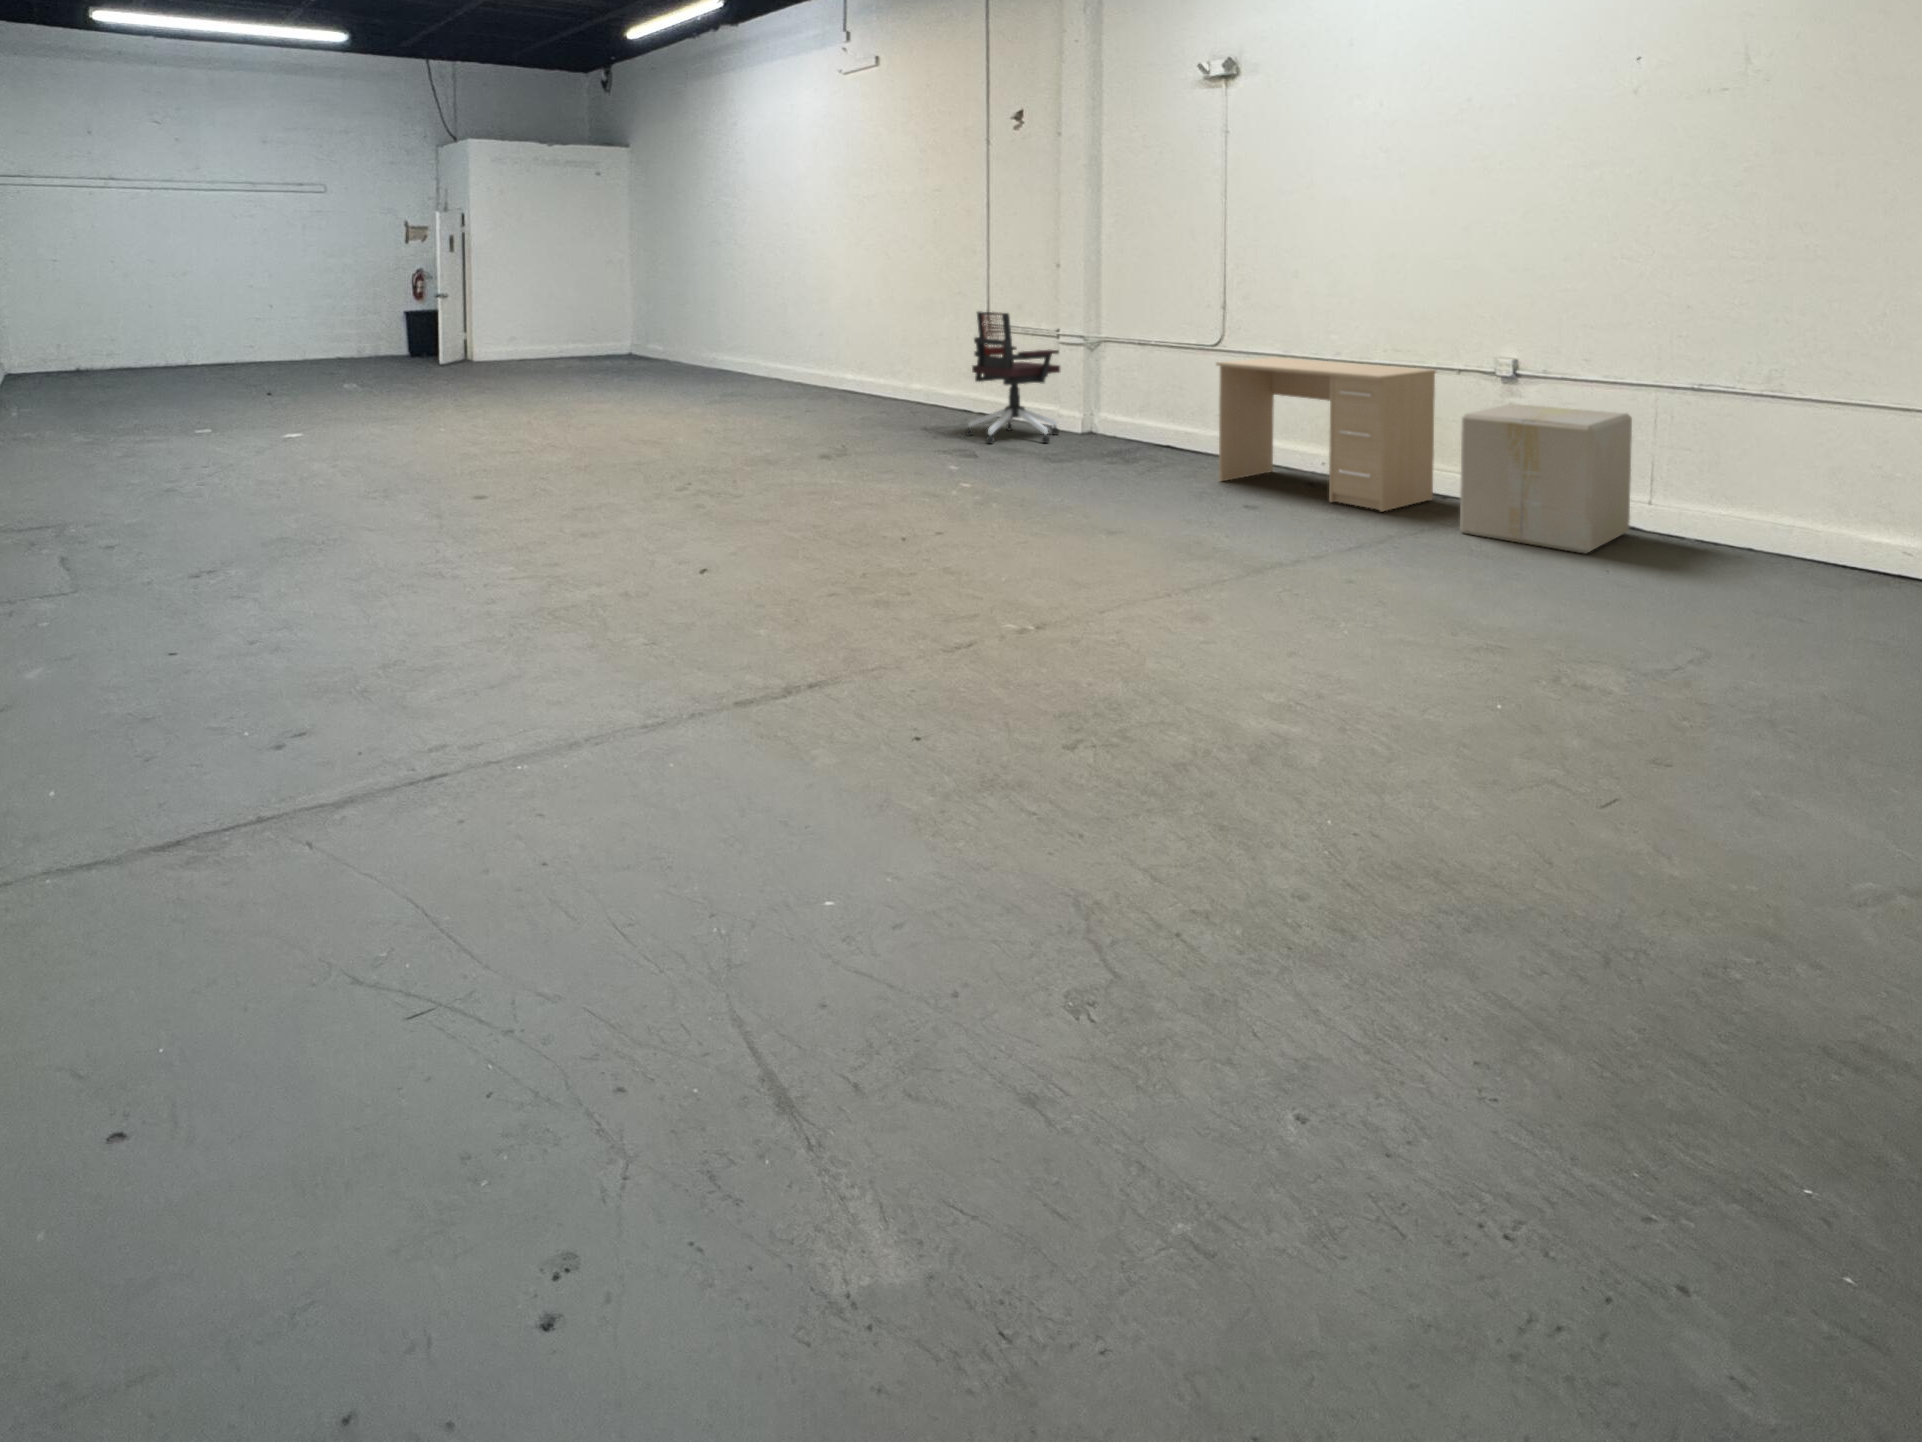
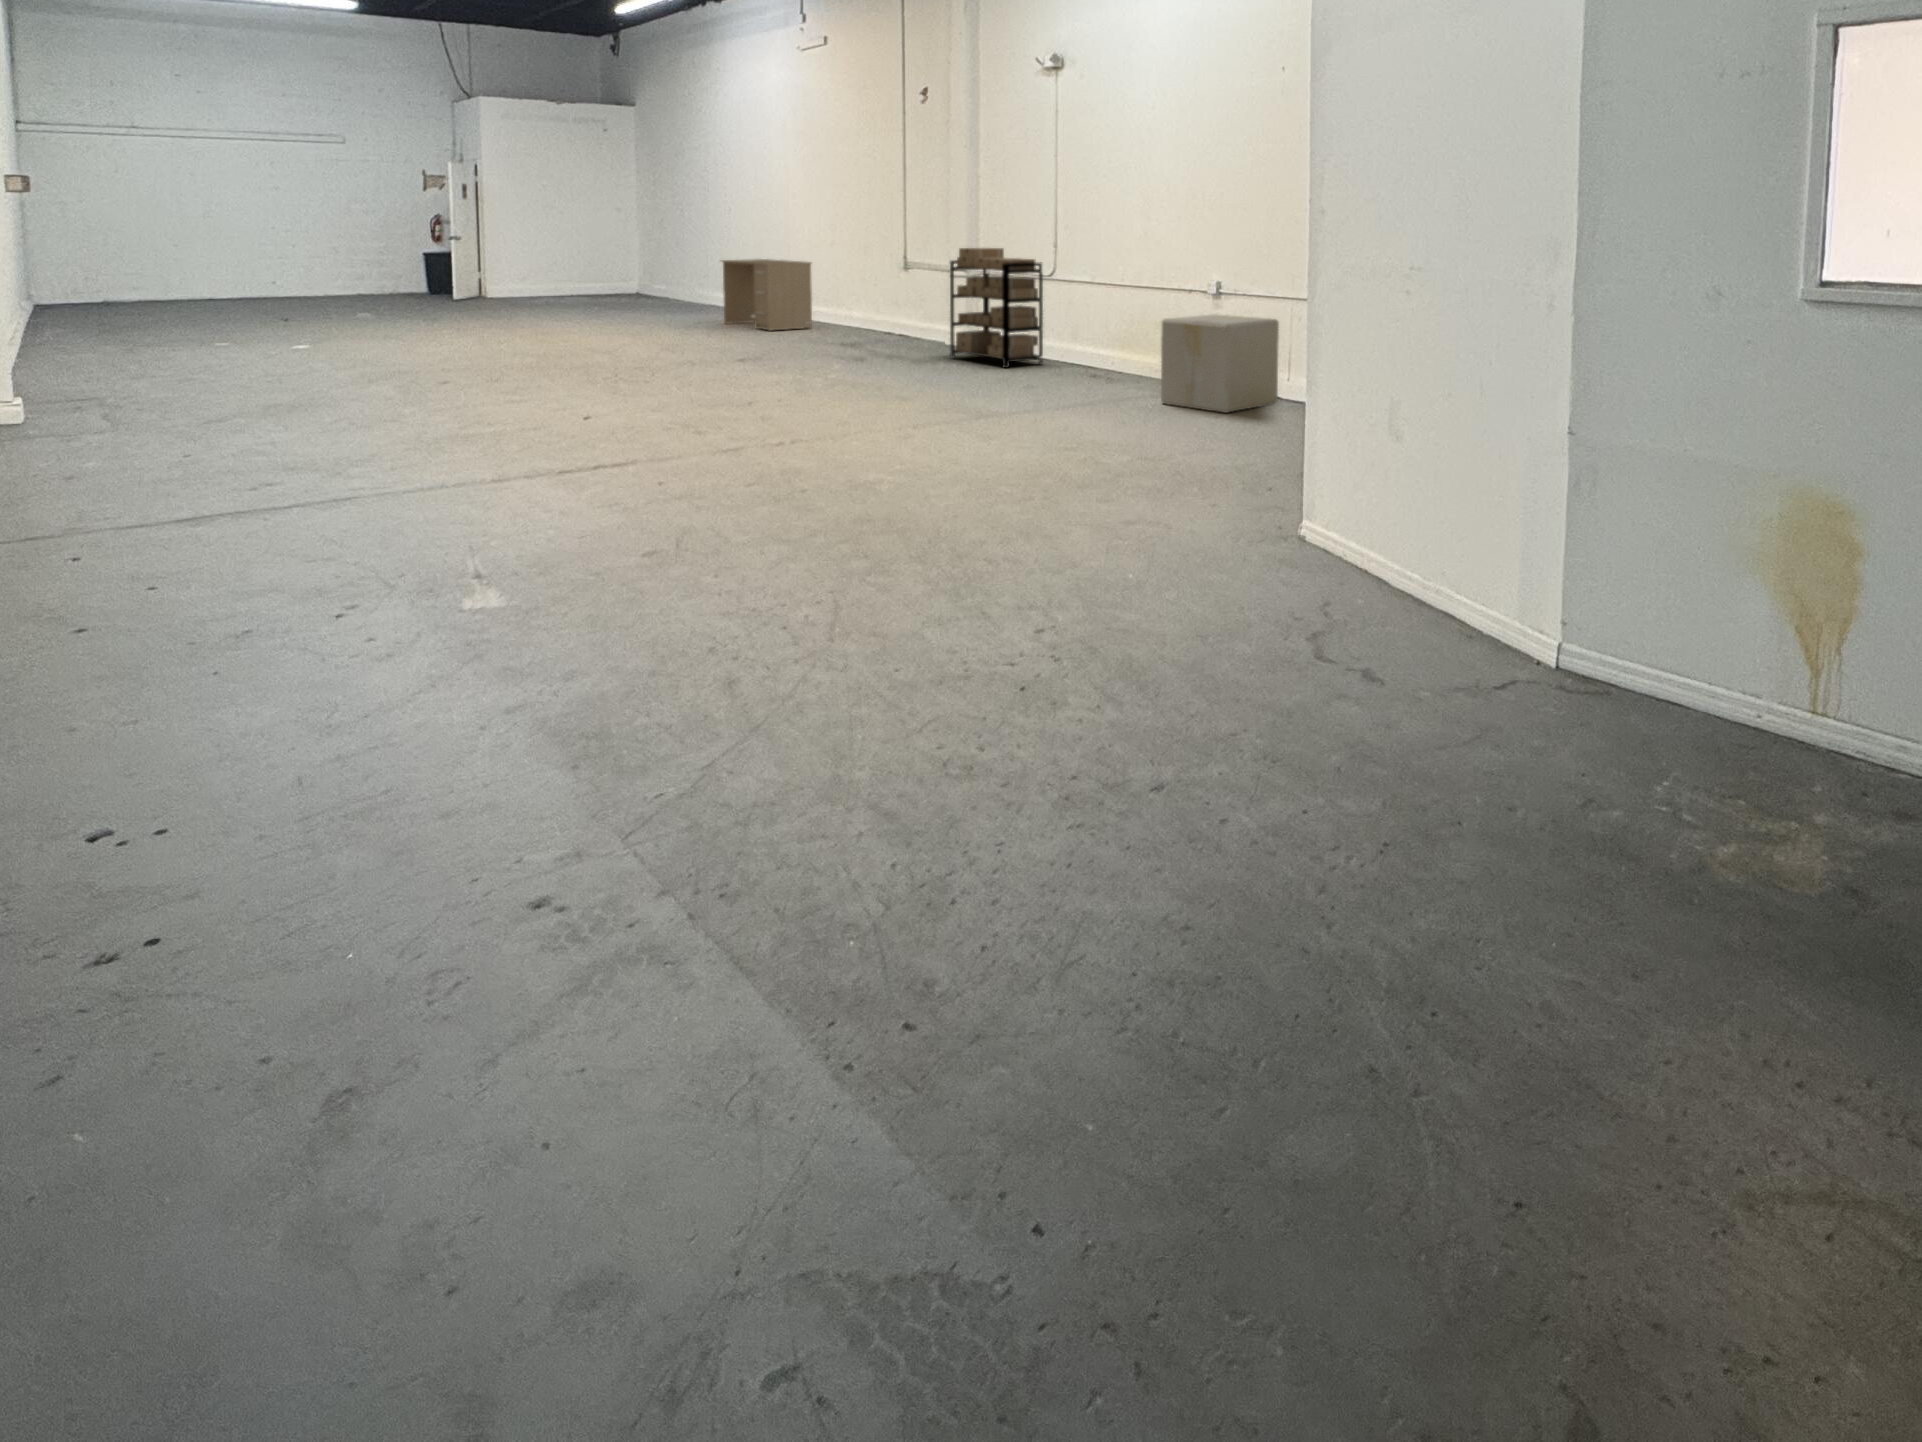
shelving unit: none [1072,307,1202,464] -> present [950,248,1043,368]
office chair: present [966,312,1060,444] -> none [874,251,952,356]
desk: present [1216,357,1436,512] -> present [722,259,812,331]

